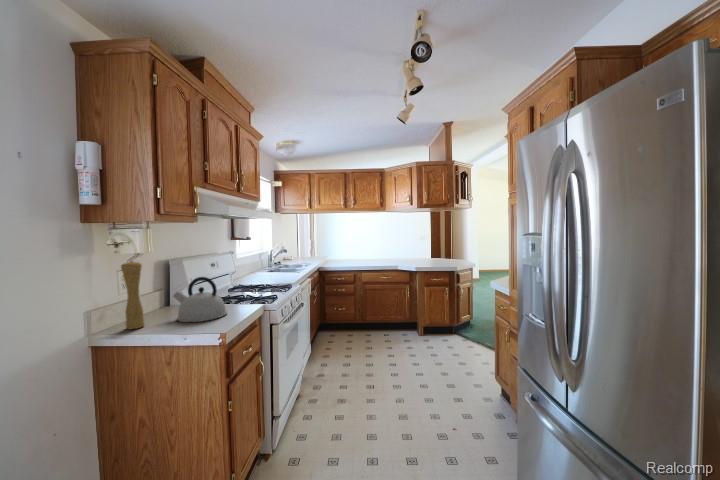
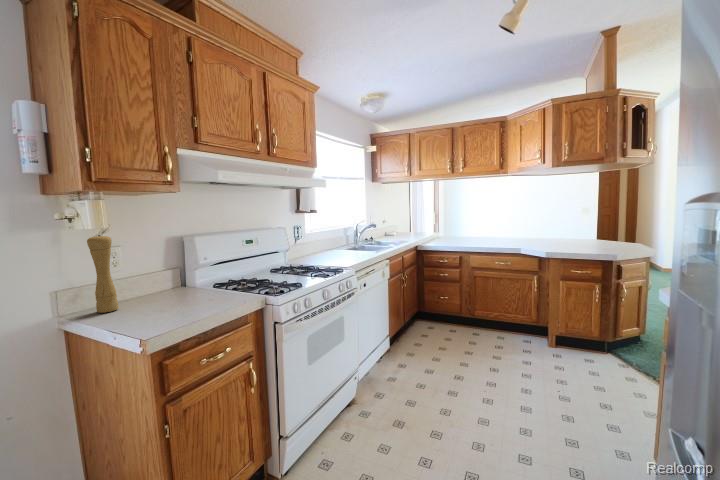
kettle: present [173,277,227,322] -> none [154,256,215,311]

